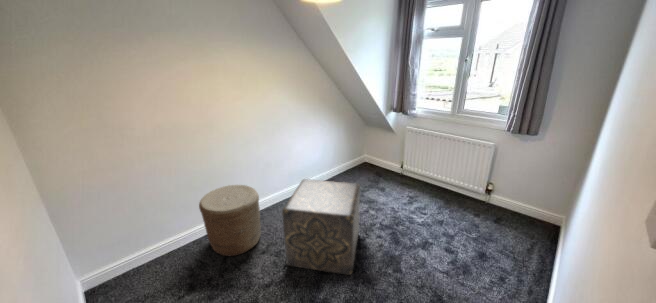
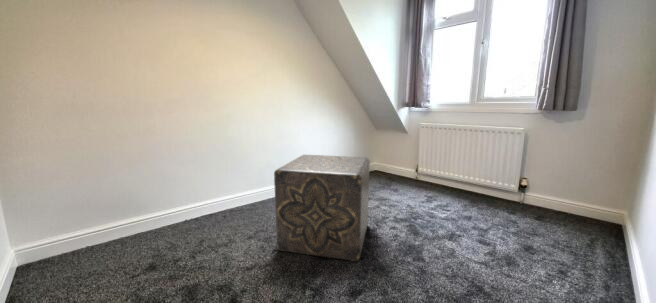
woven basket: present [199,185,261,256] -> none [178,162,250,241]

